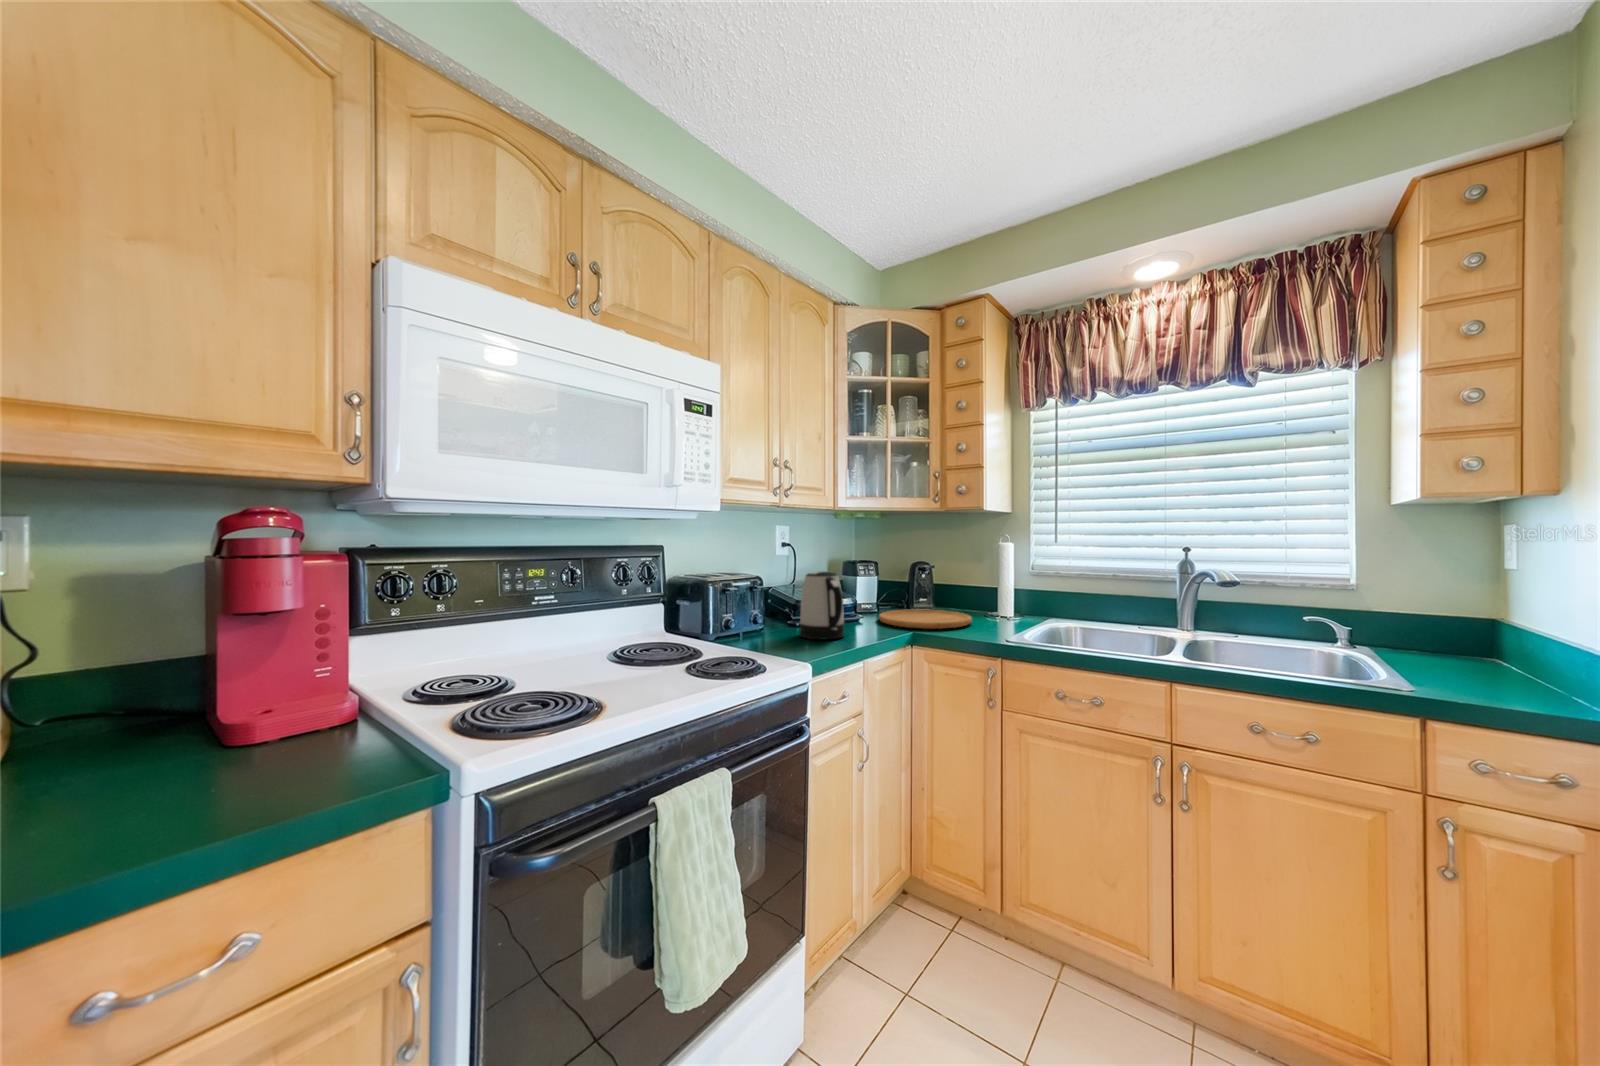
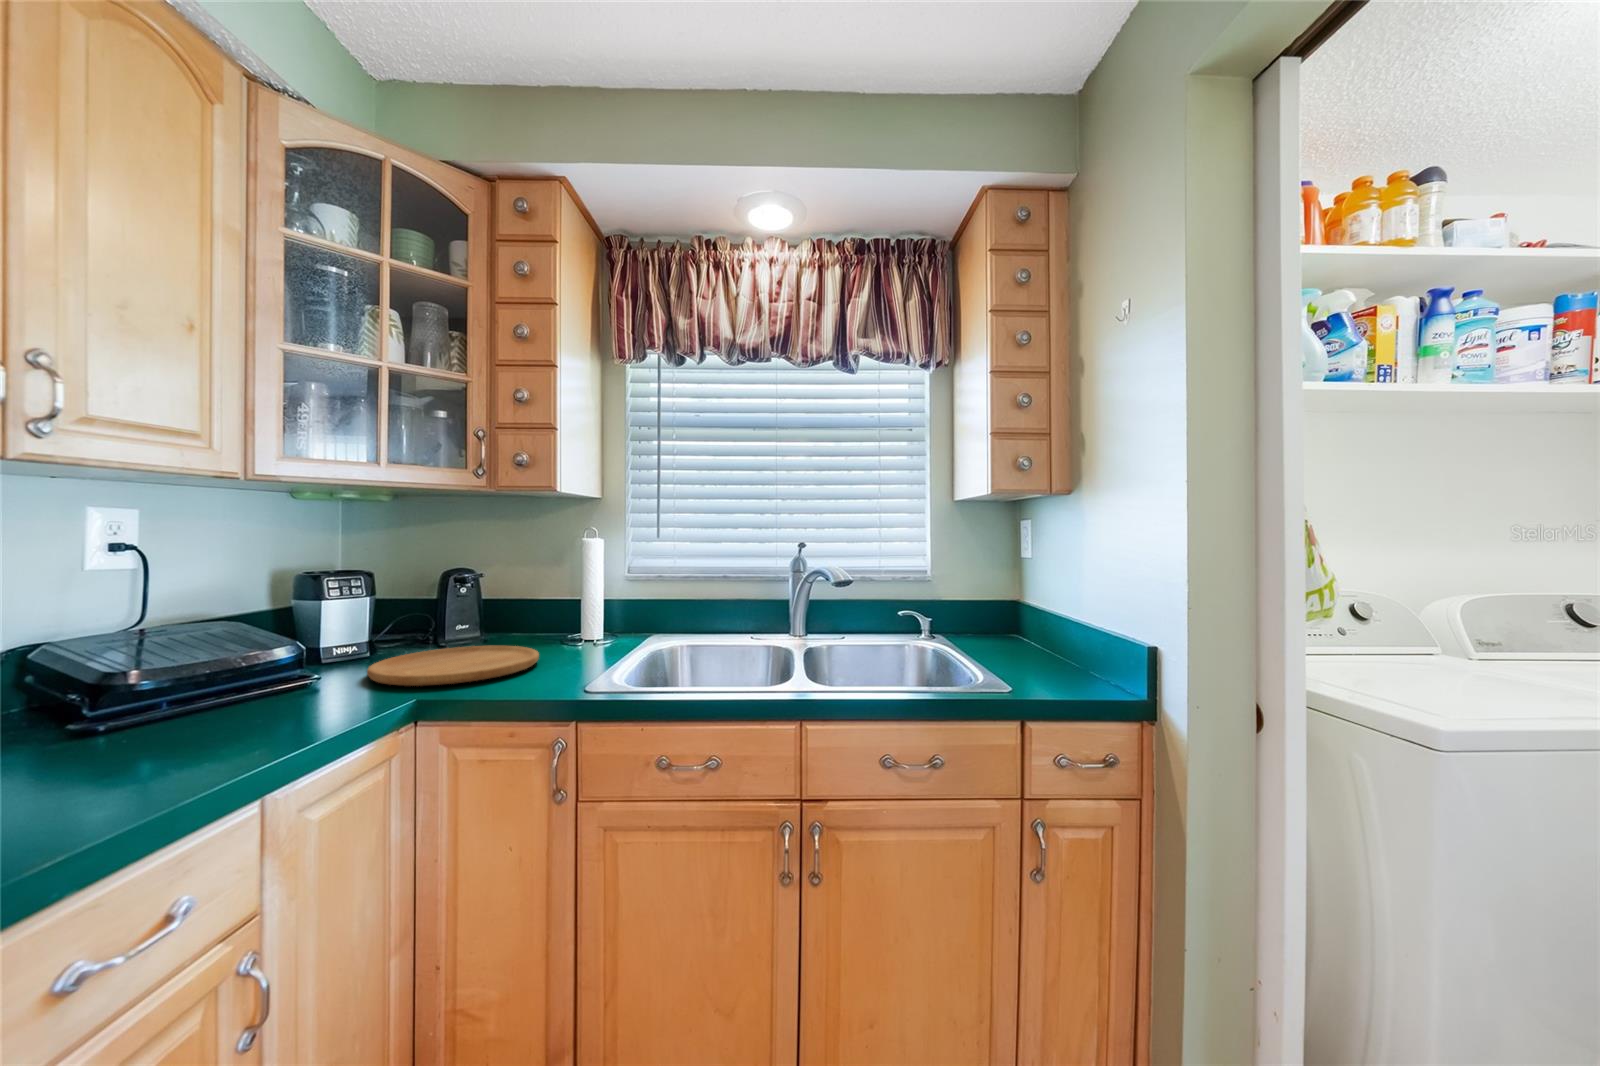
kettle: present [800,571,844,639] -> none [125,598,262,753]

